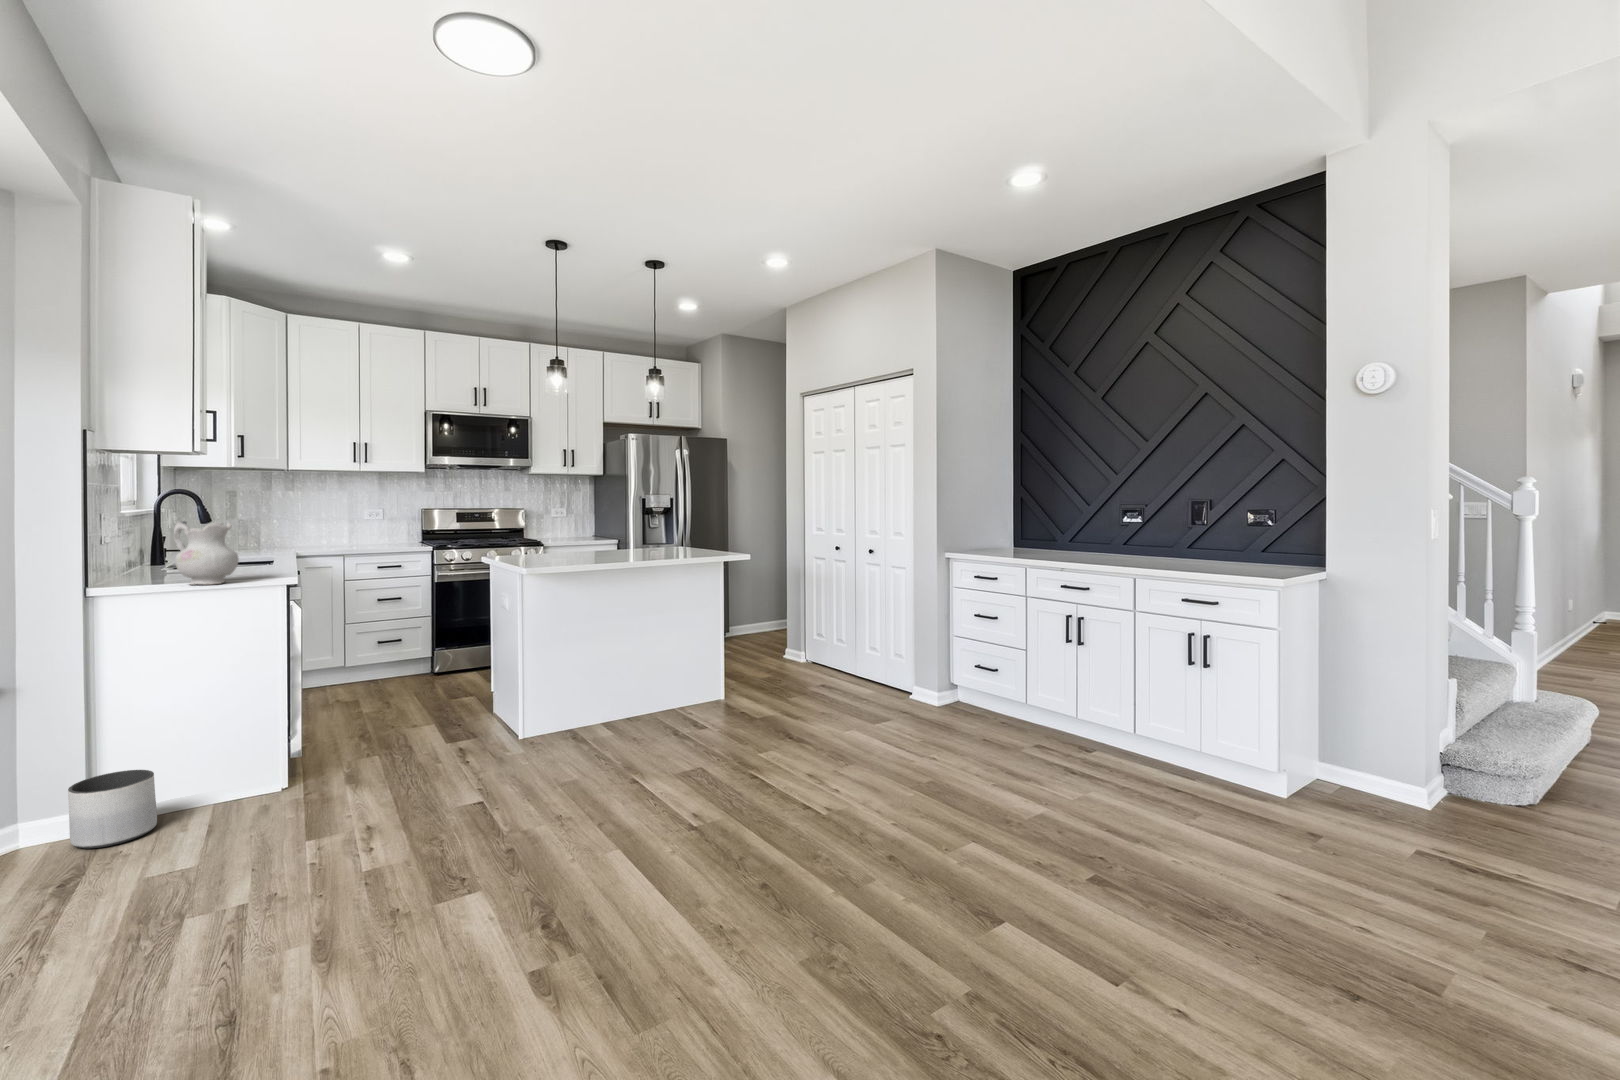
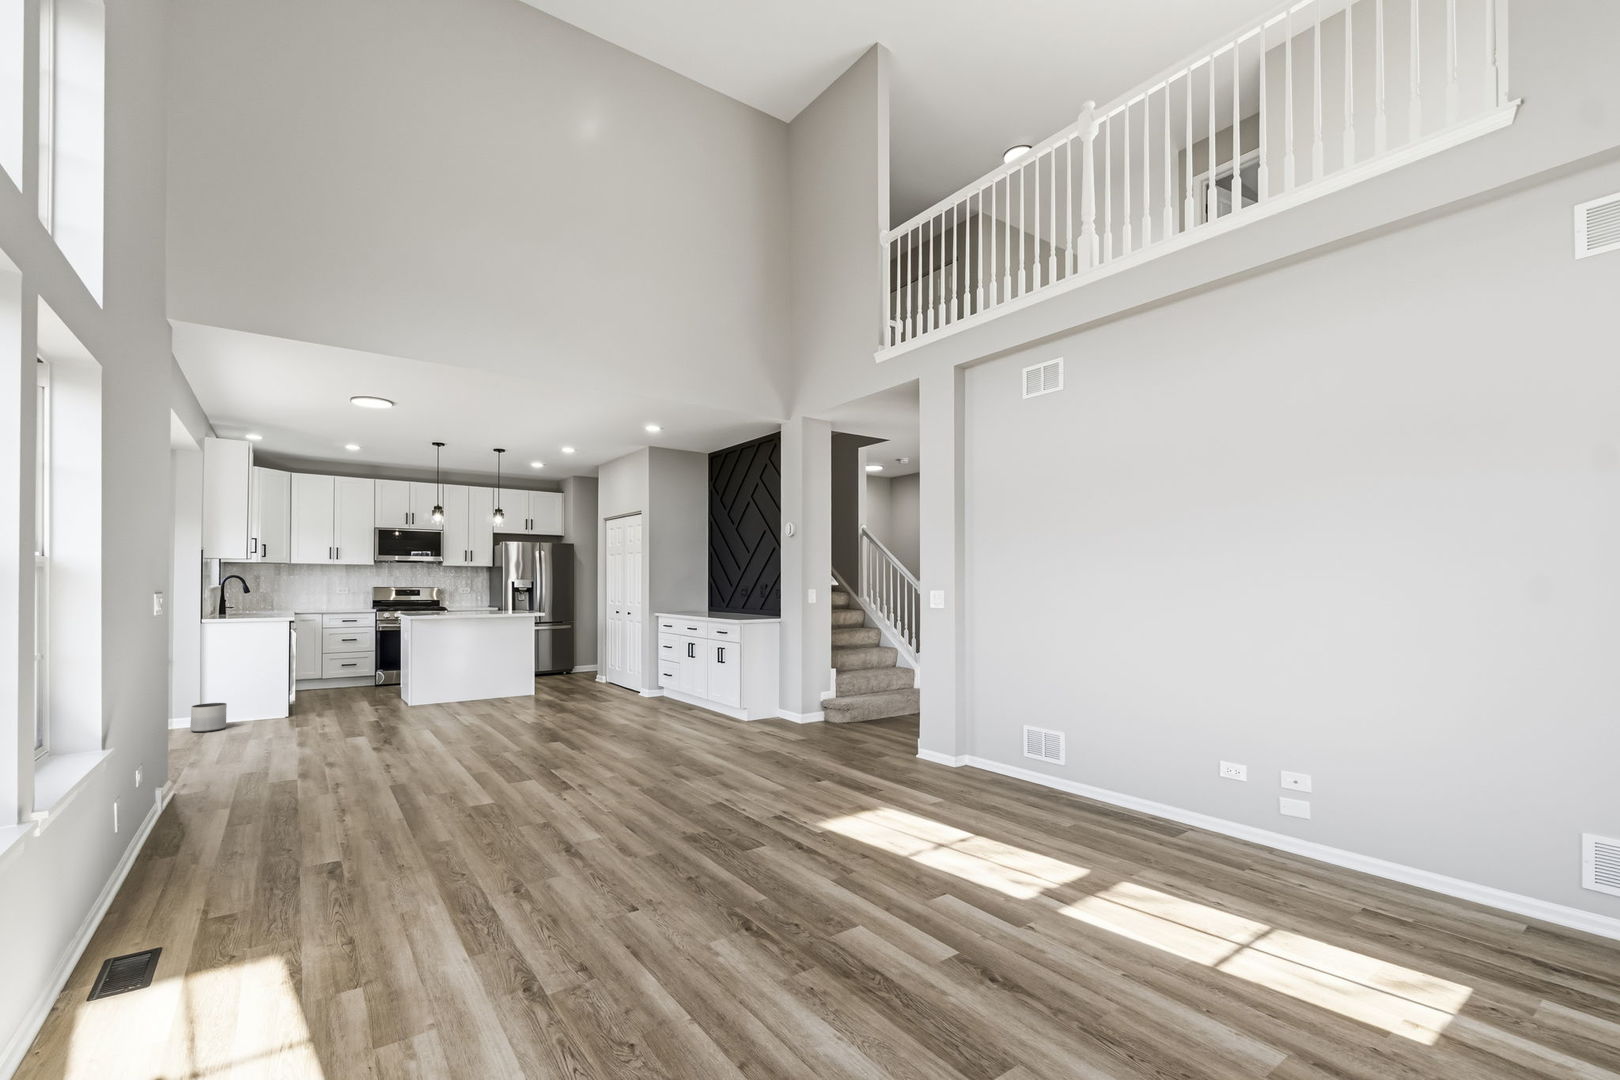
ceramic pitcher: present [174,521,239,585] -> none [242,591,270,620]

